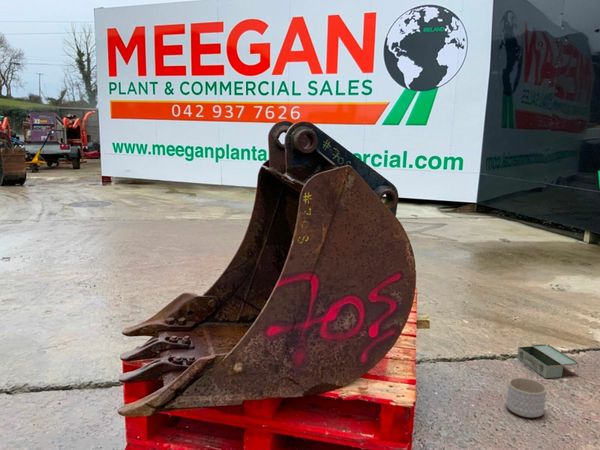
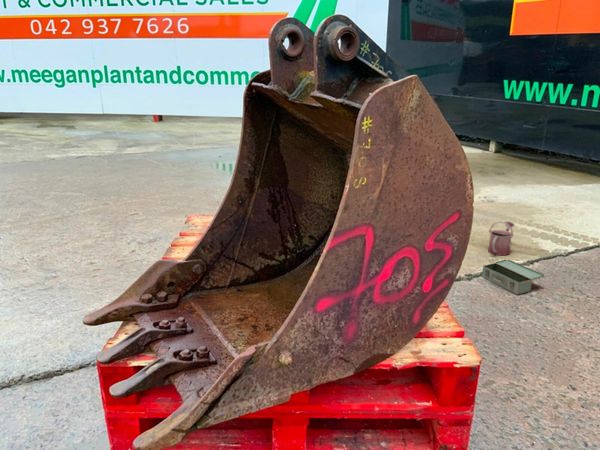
watering can: none [537,307,568,342] -> present [488,221,514,255]
planter: present [507,378,546,418] -> none [497,300,538,340]

